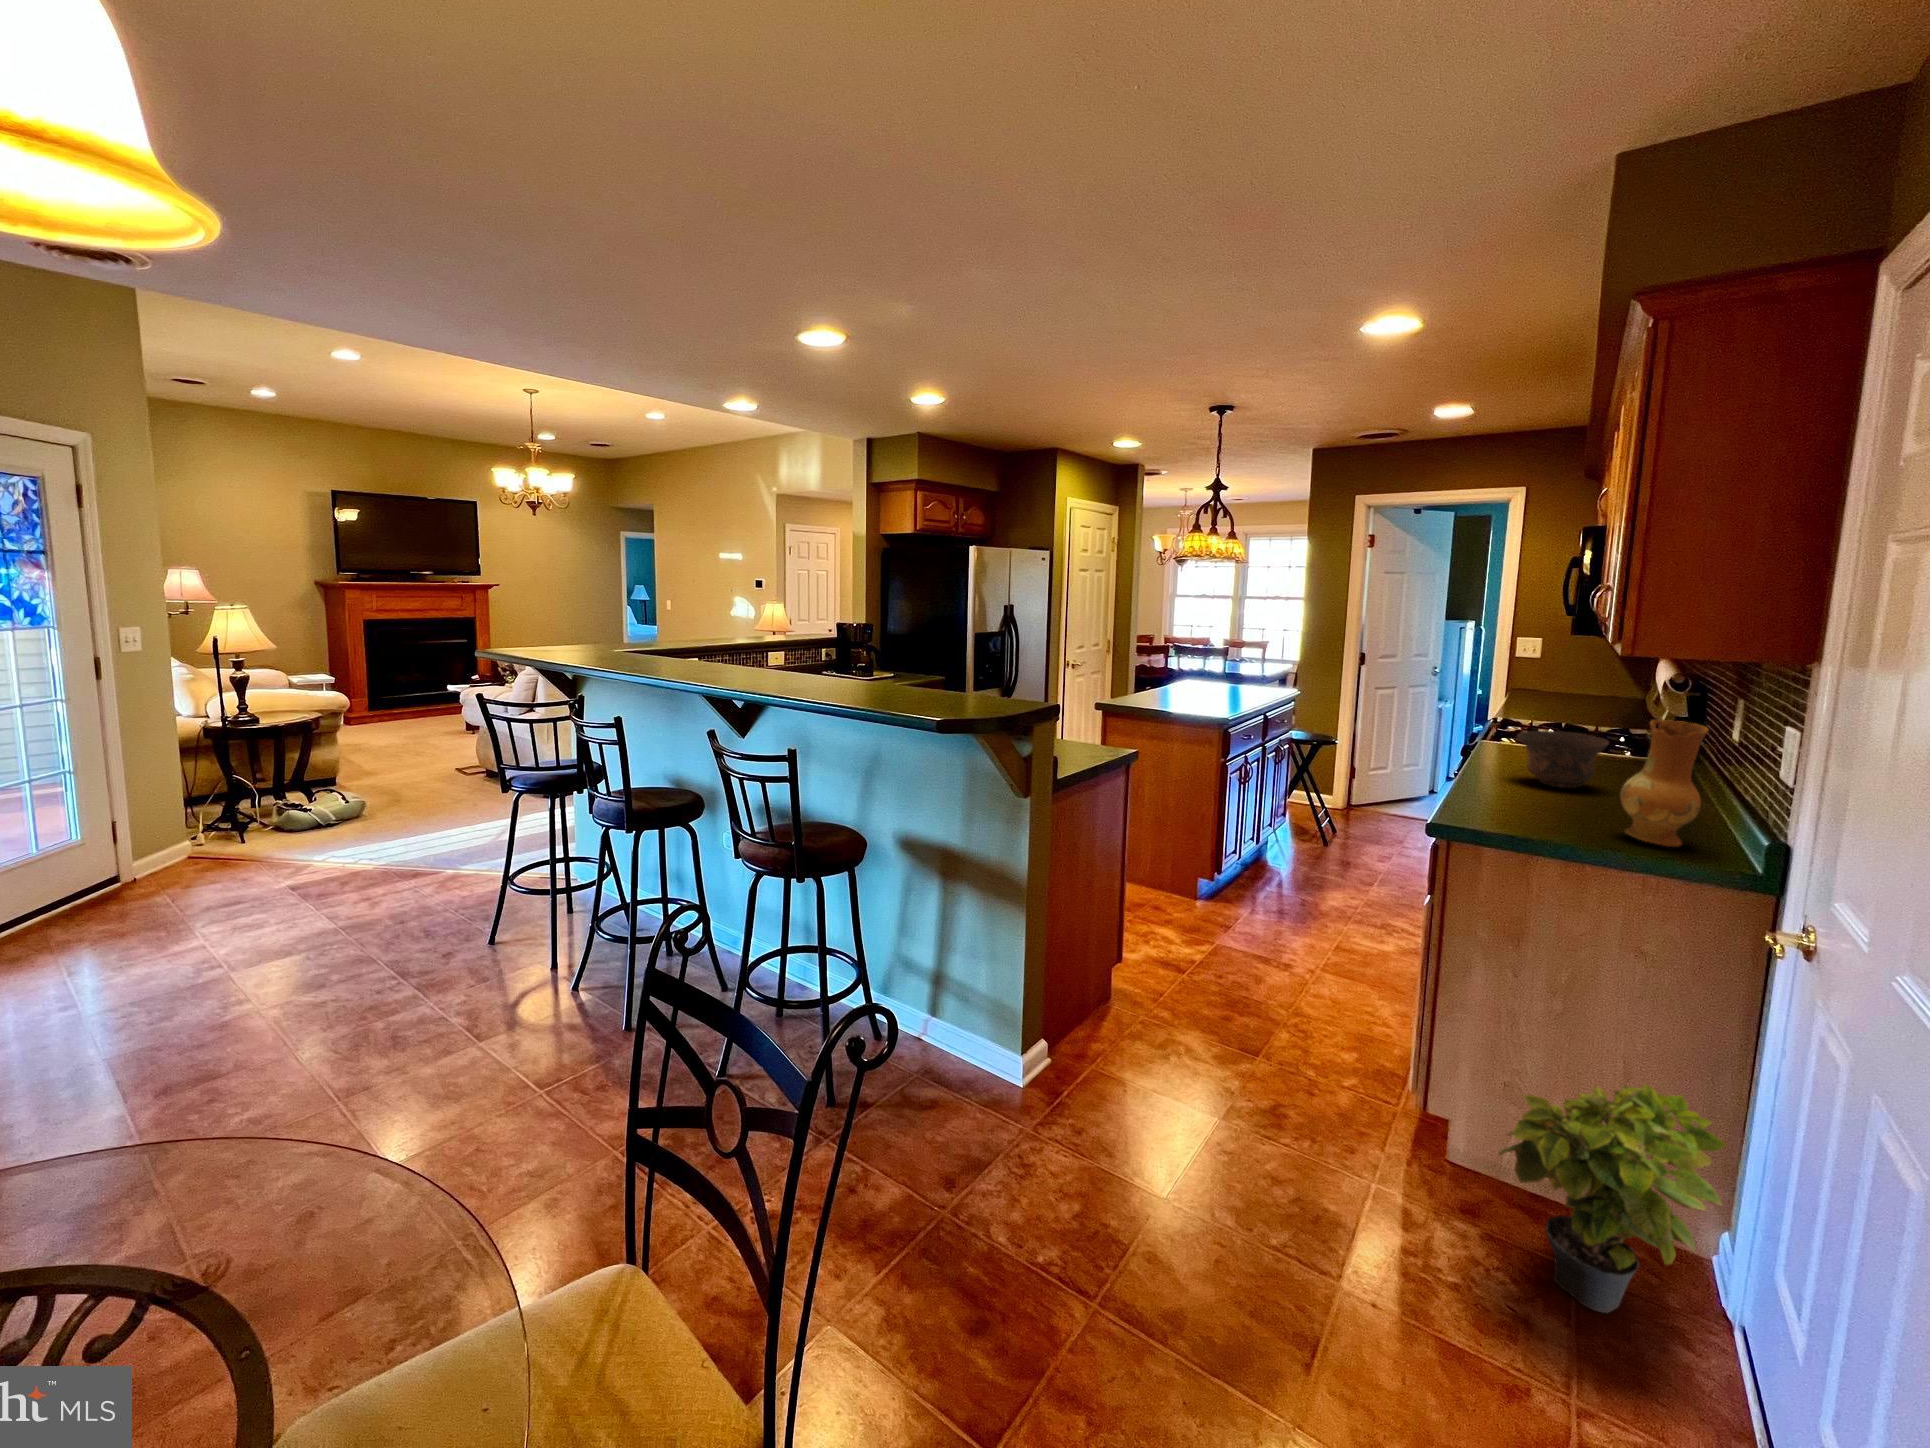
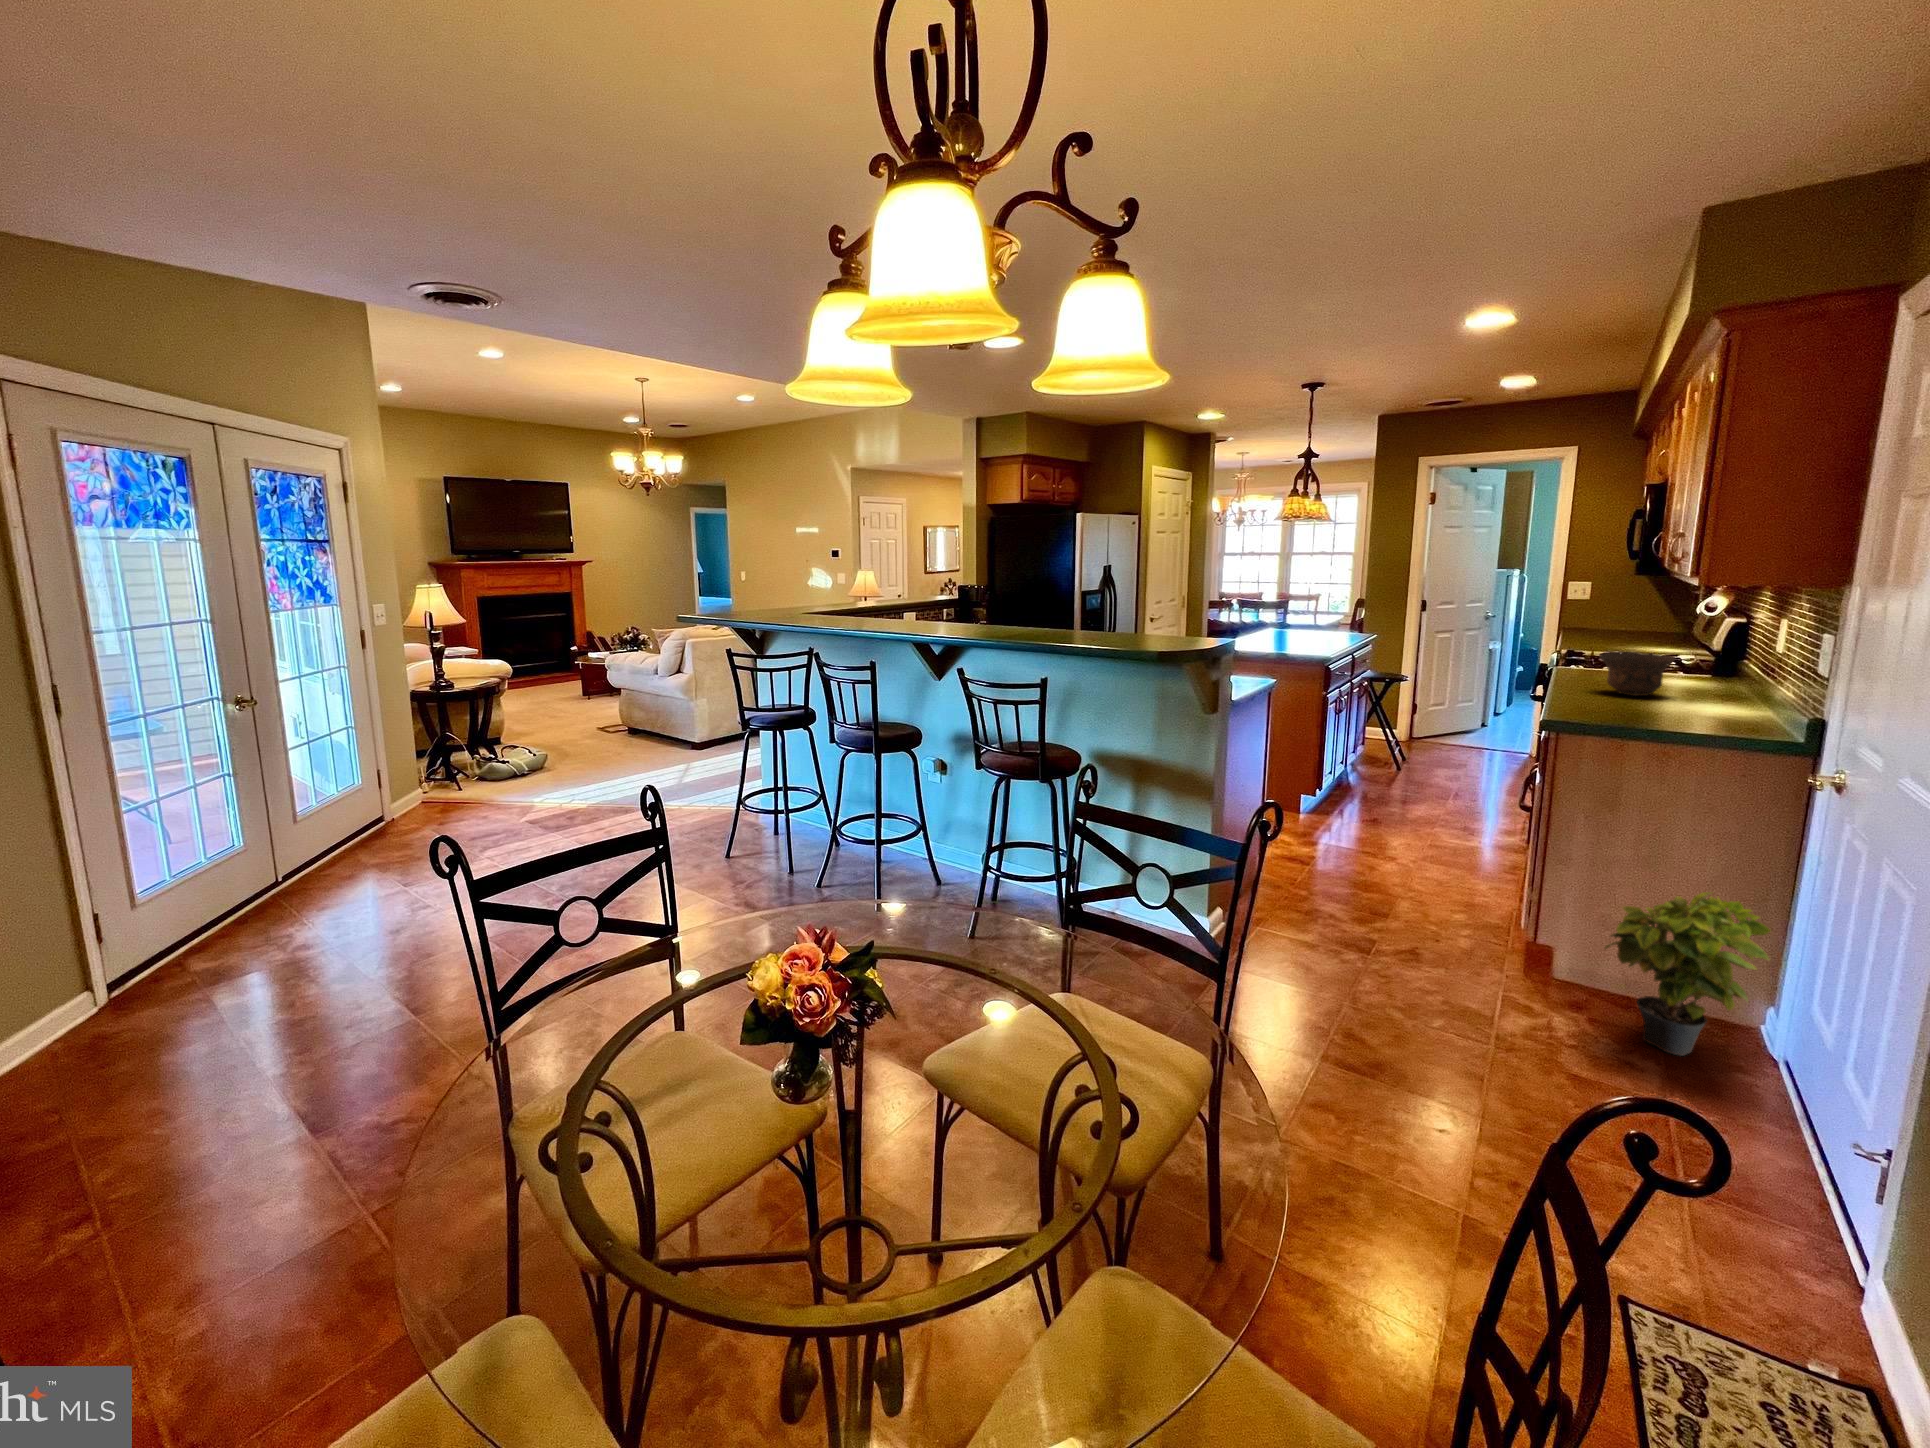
ceramic jug: present [1621,720,1708,847] -> none [1691,634,1760,728]

